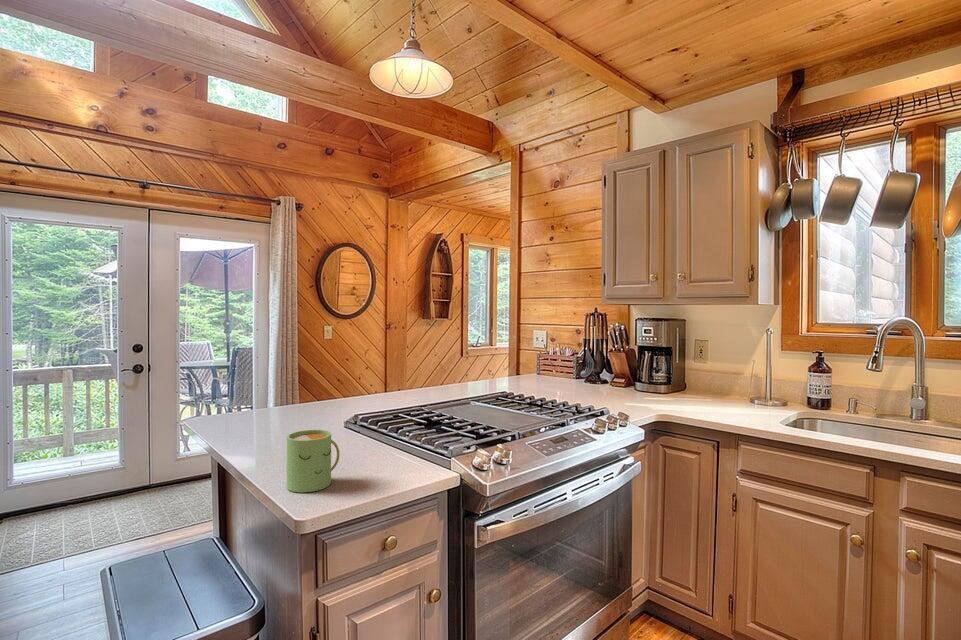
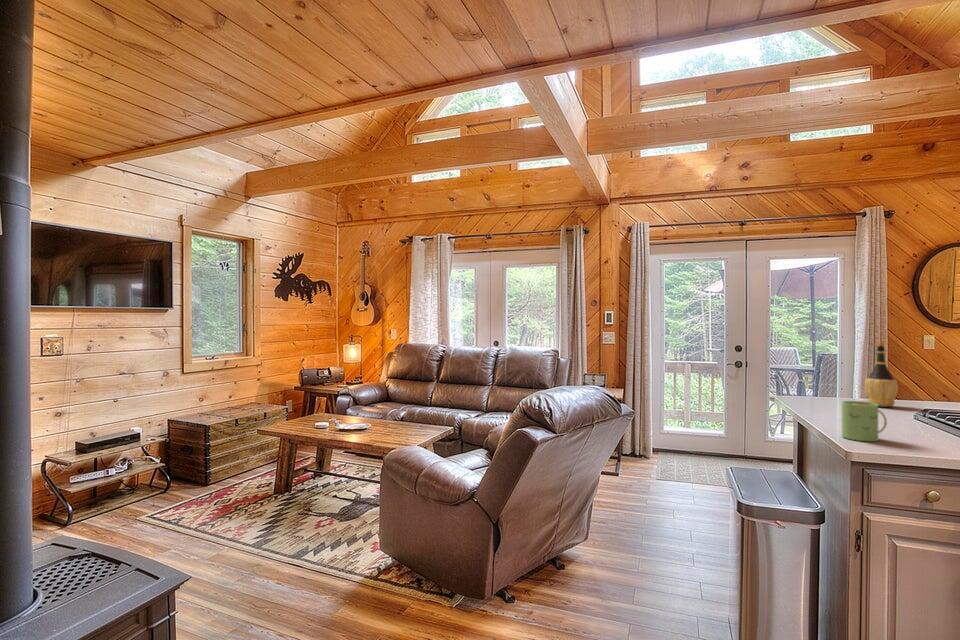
wine bottle: none [294,339,326,415] -> present [865,342,898,407]

